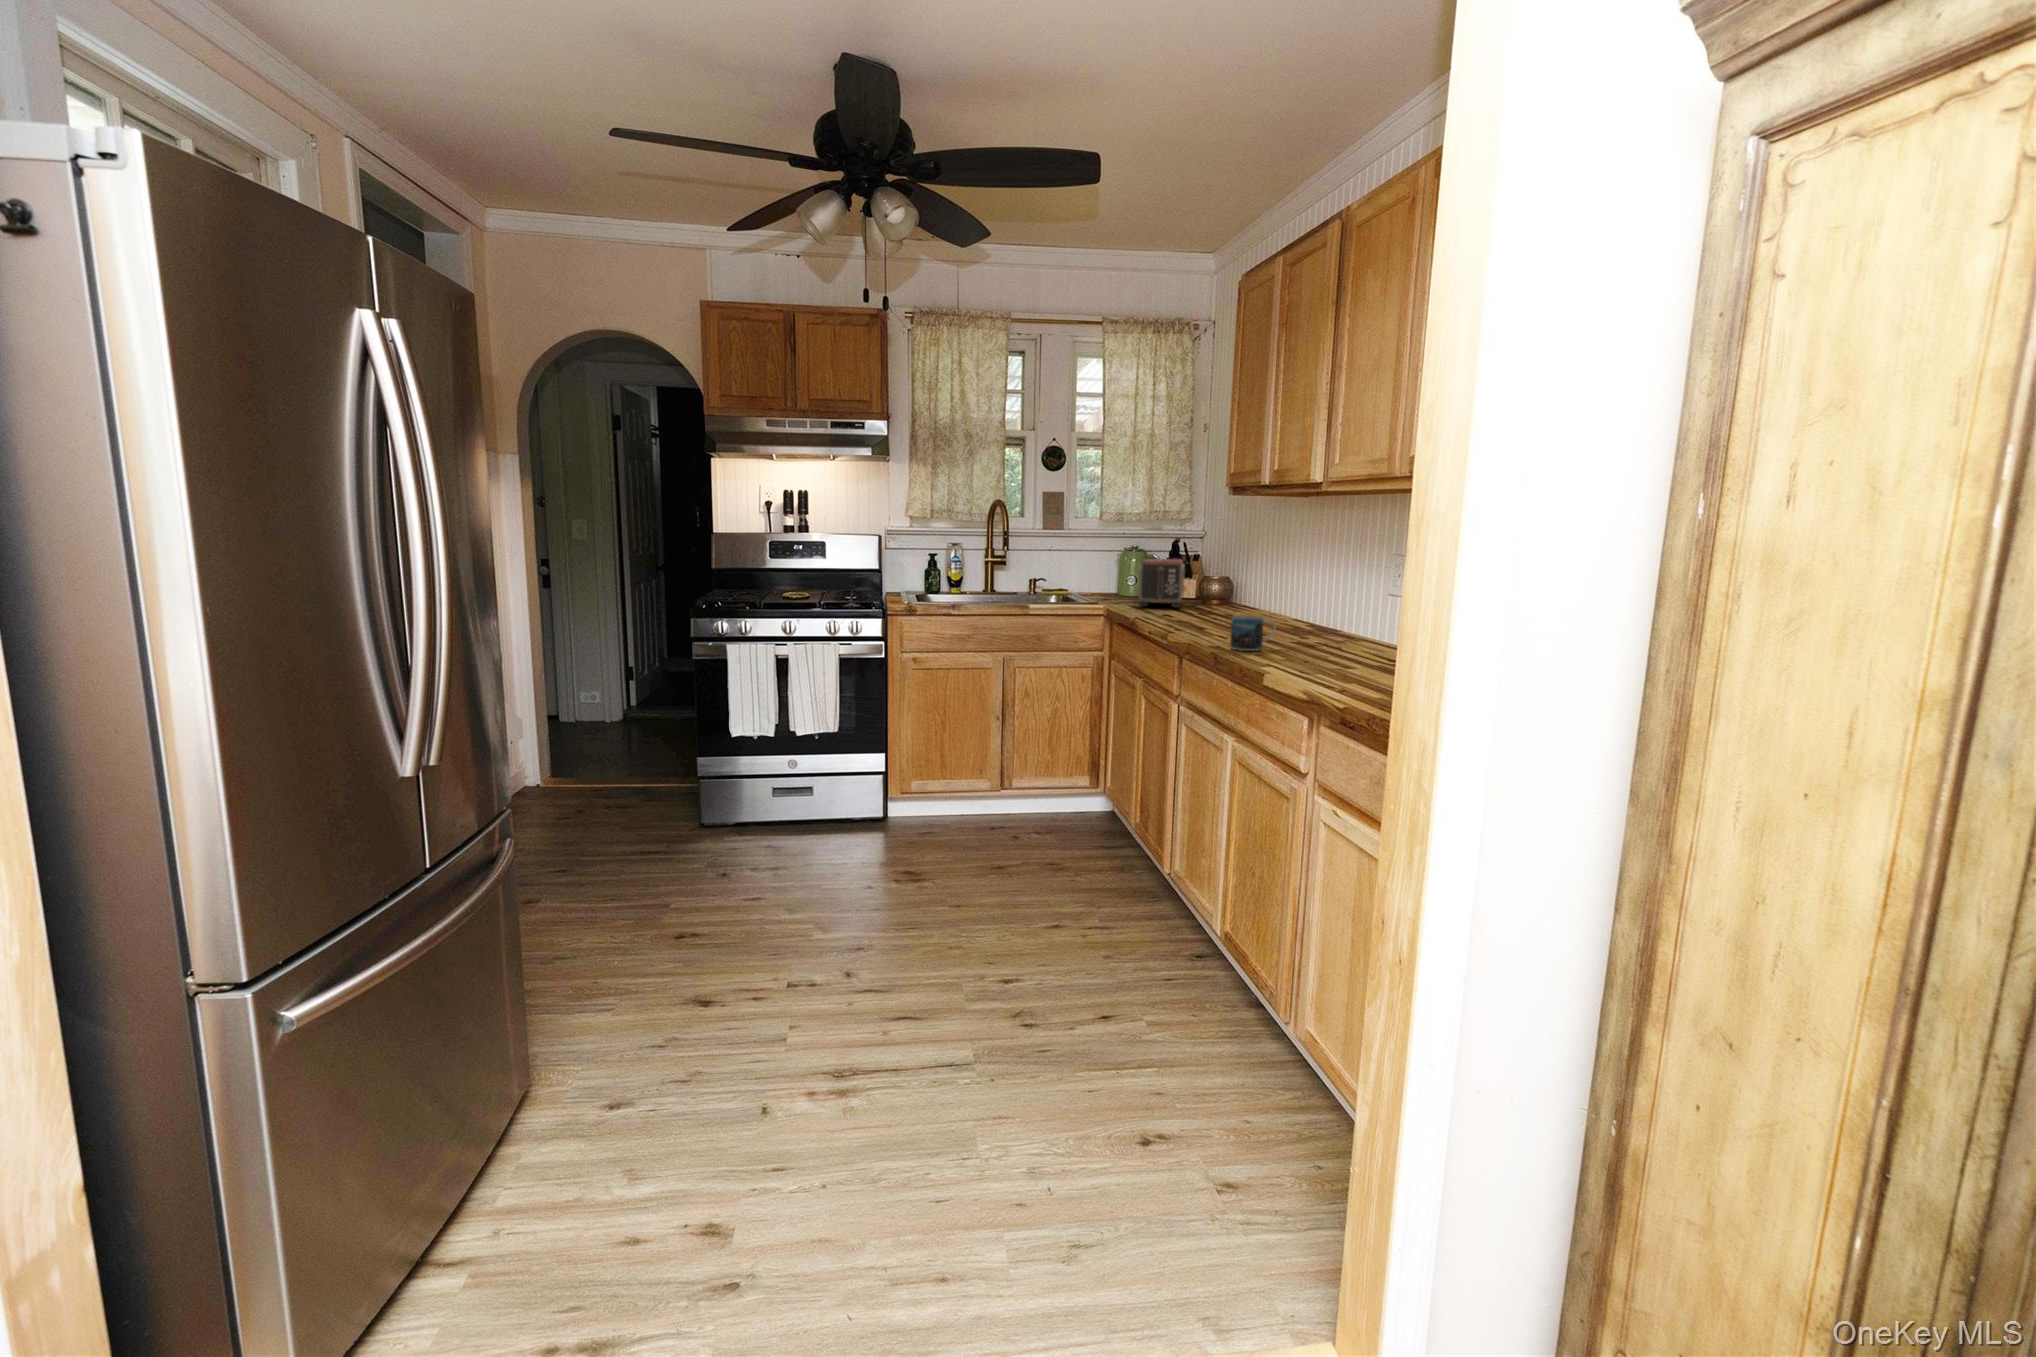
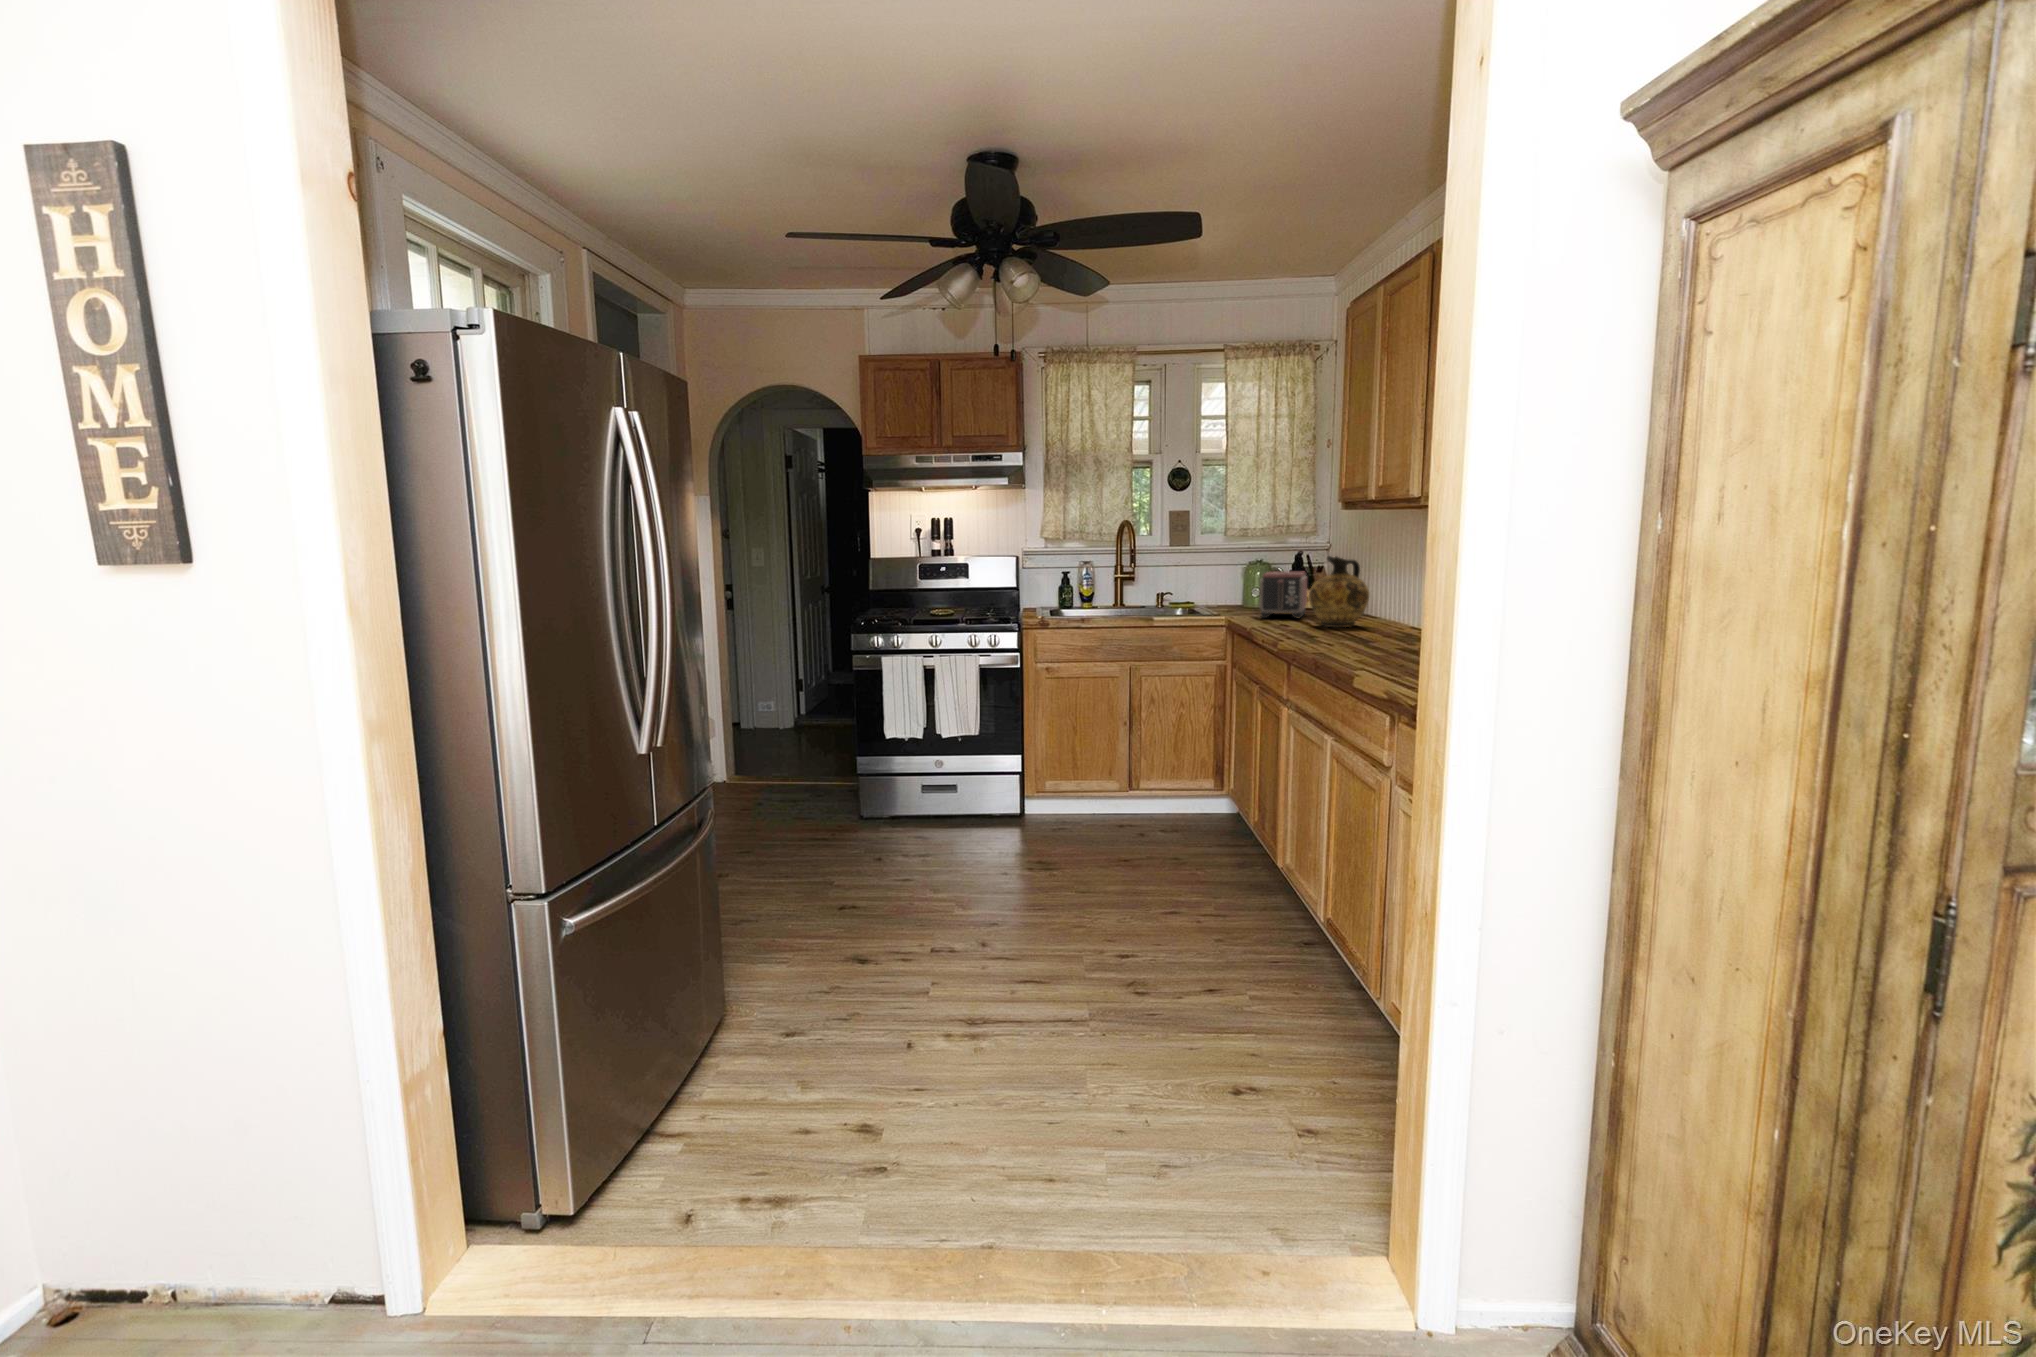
ceramic jug: none [1193,543,1253,618] -> present [1309,556,1369,627]
mug: present [1230,615,1276,651] -> none [1331,624,1376,657]

